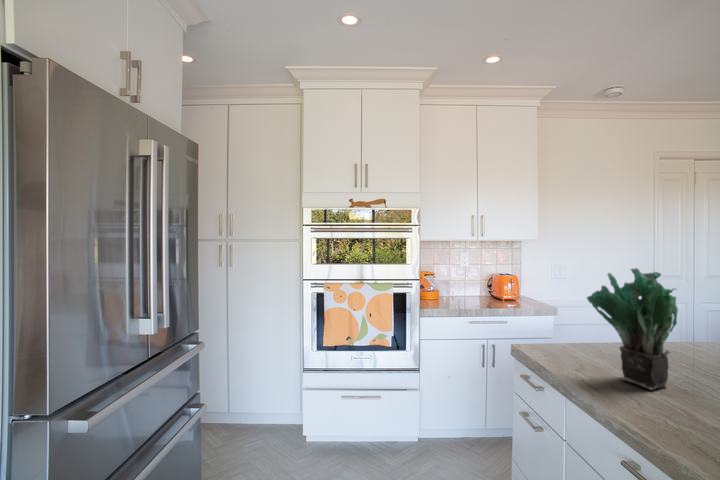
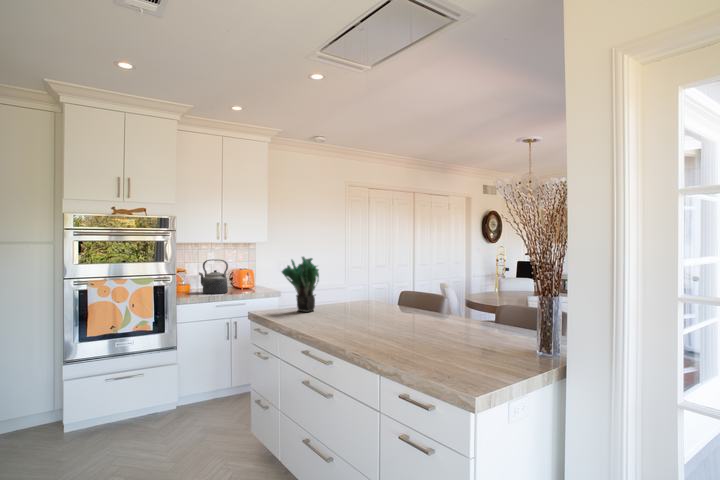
kettle: none [449,262,484,306] -> present [199,259,228,294]

